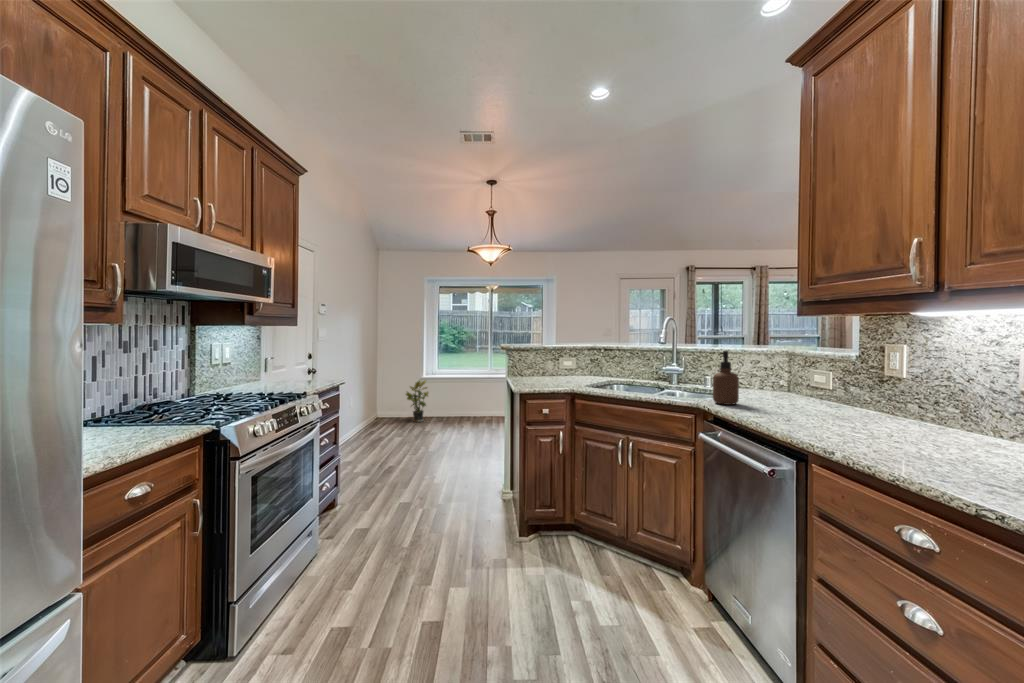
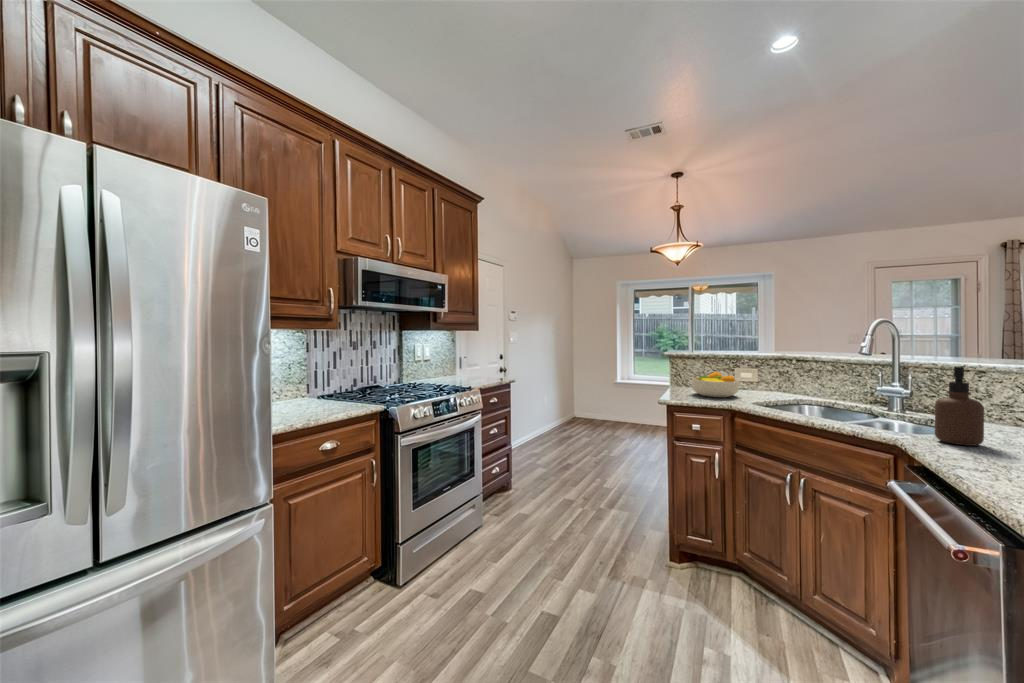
fruit bowl: none [531,361,568,384] -> present [692,372,739,397]
potted plant: present [406,380,428,422] -> none [589,384,612,427]

